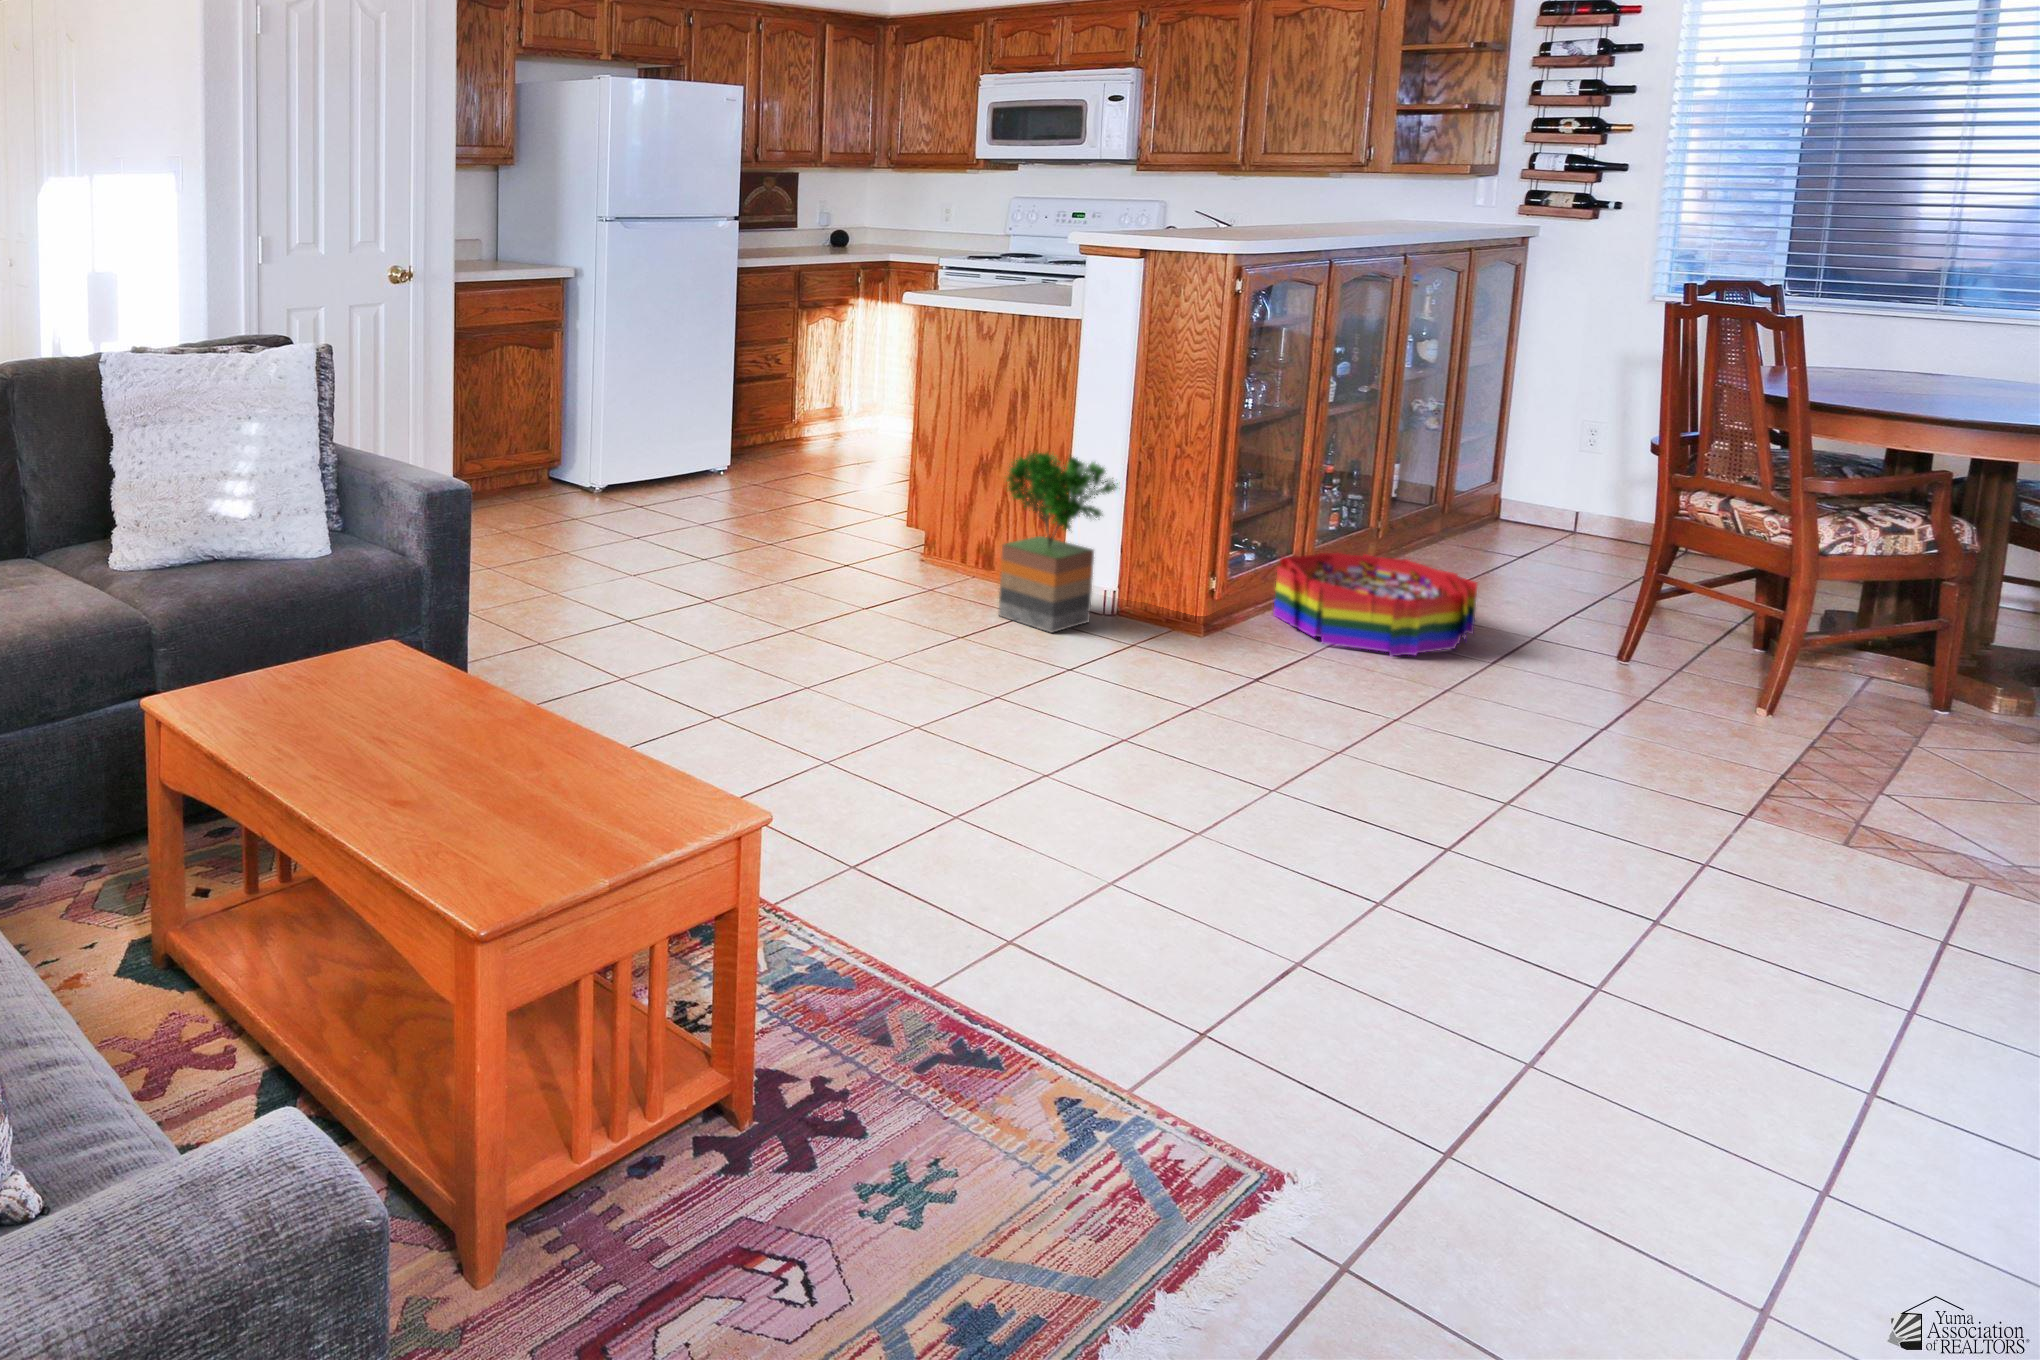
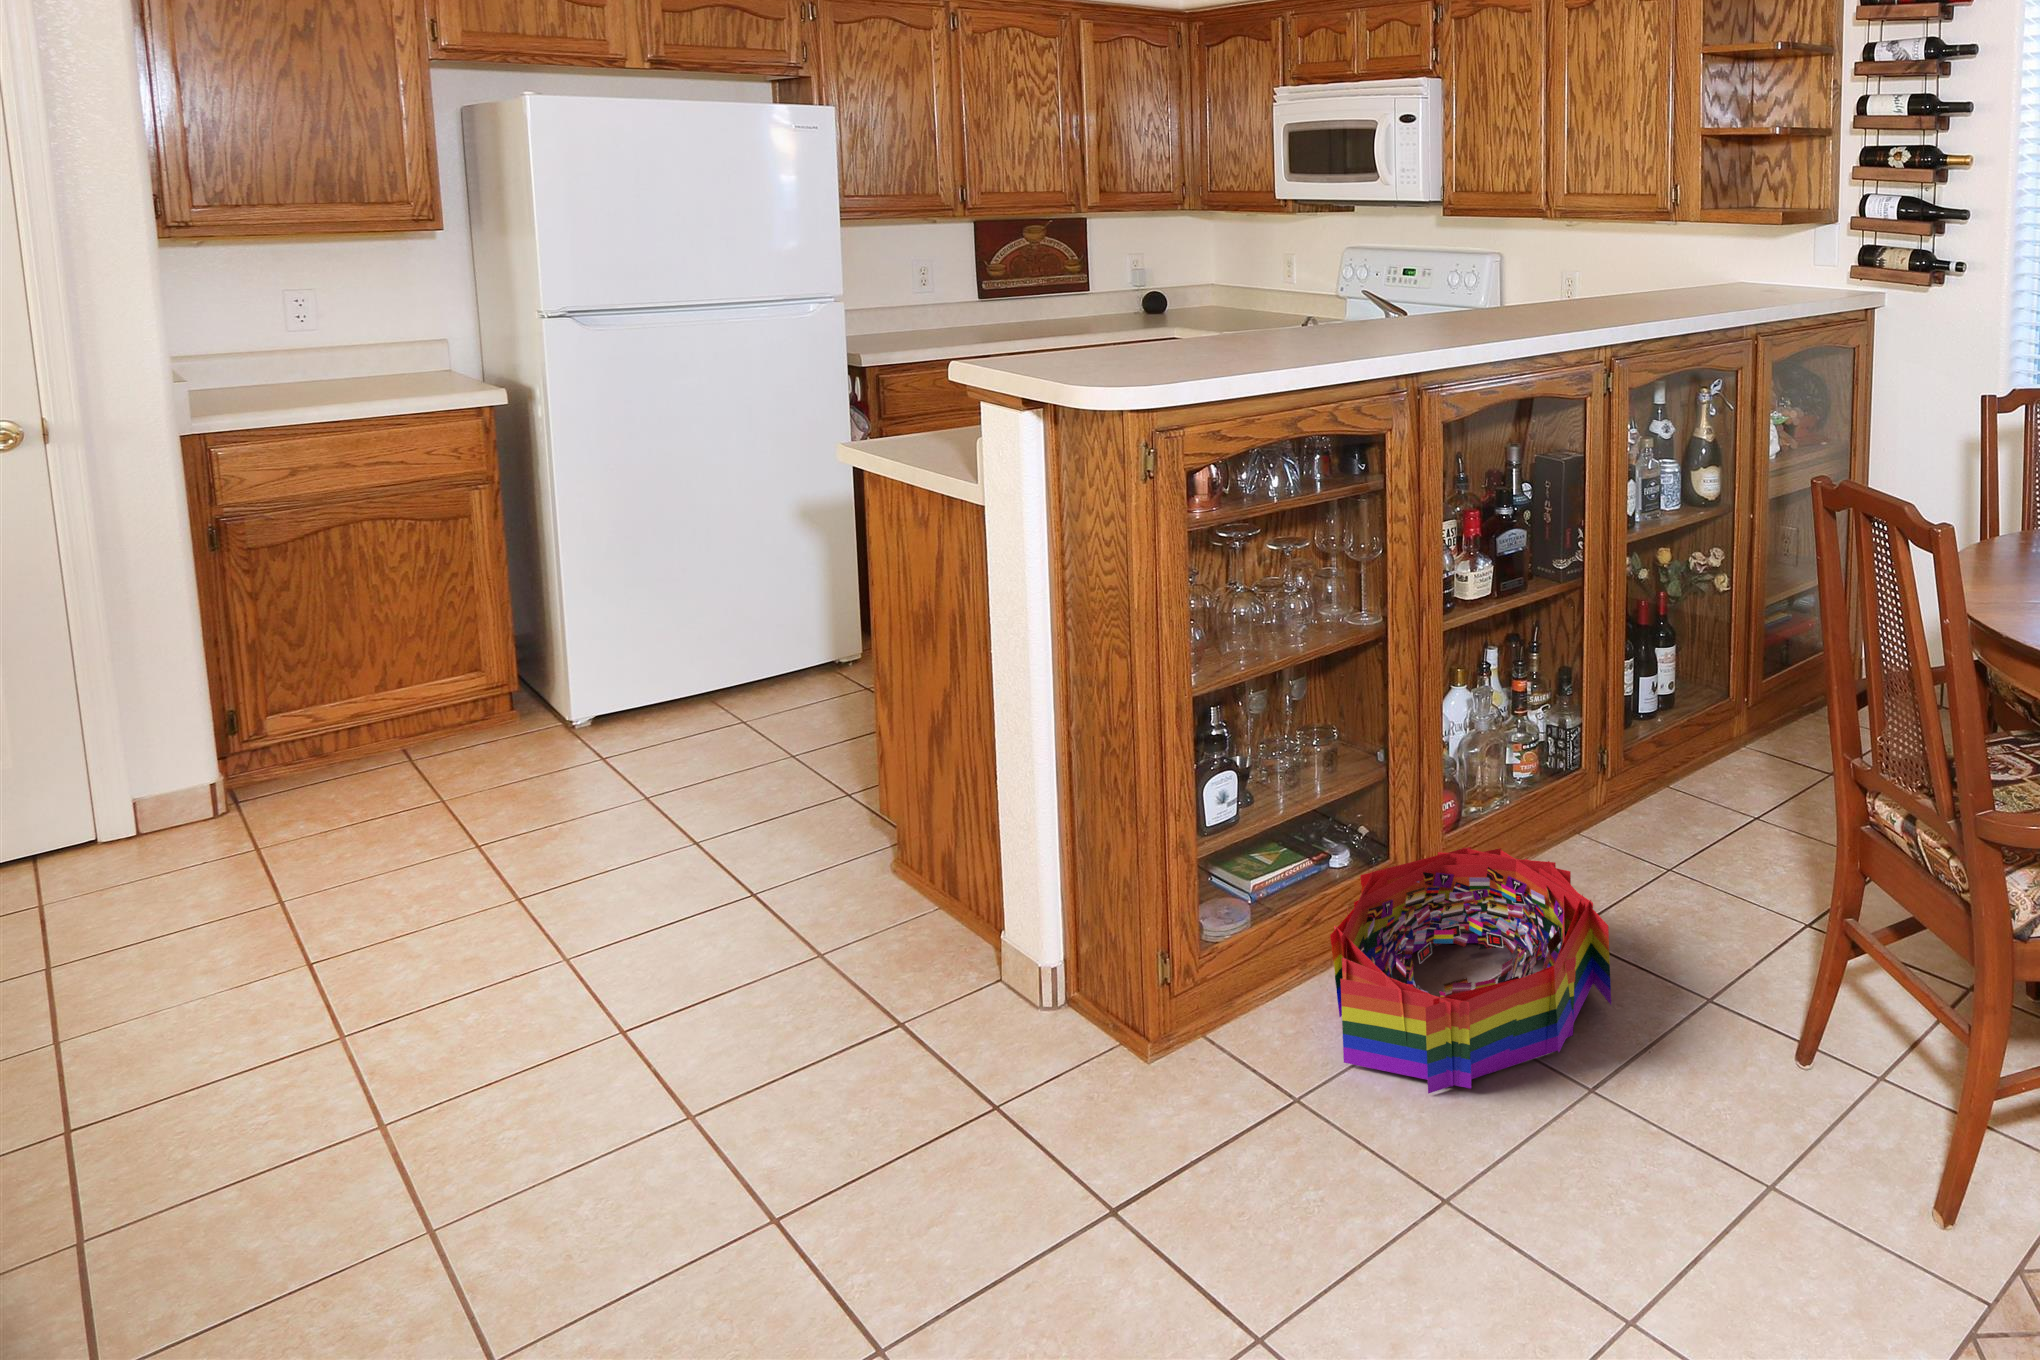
potted tree: present [998,453,1118,633] -> none [796,746,1039,1085]

